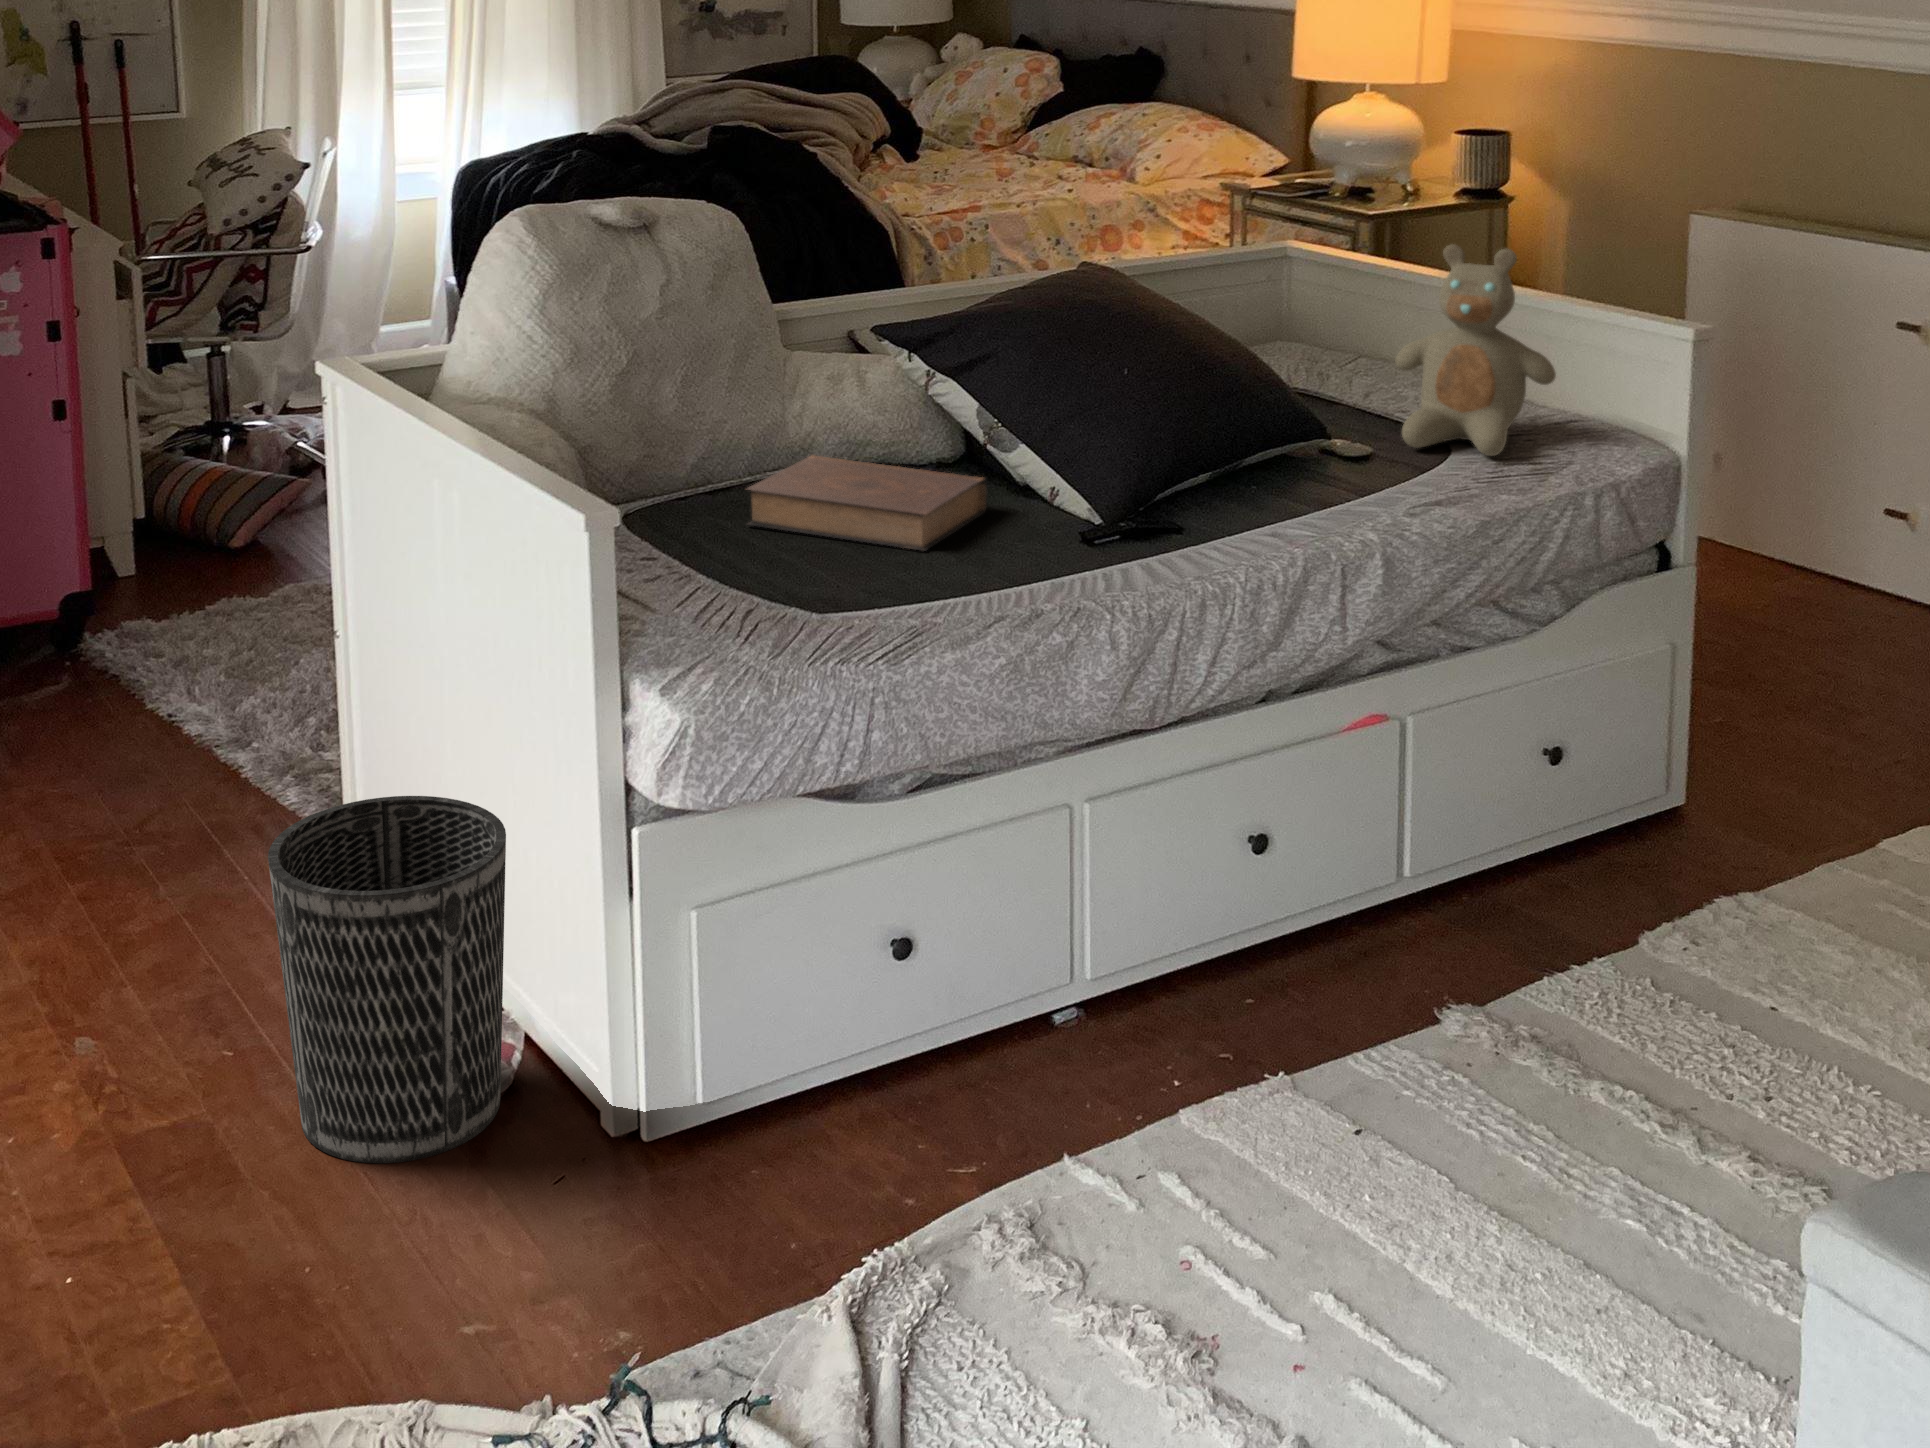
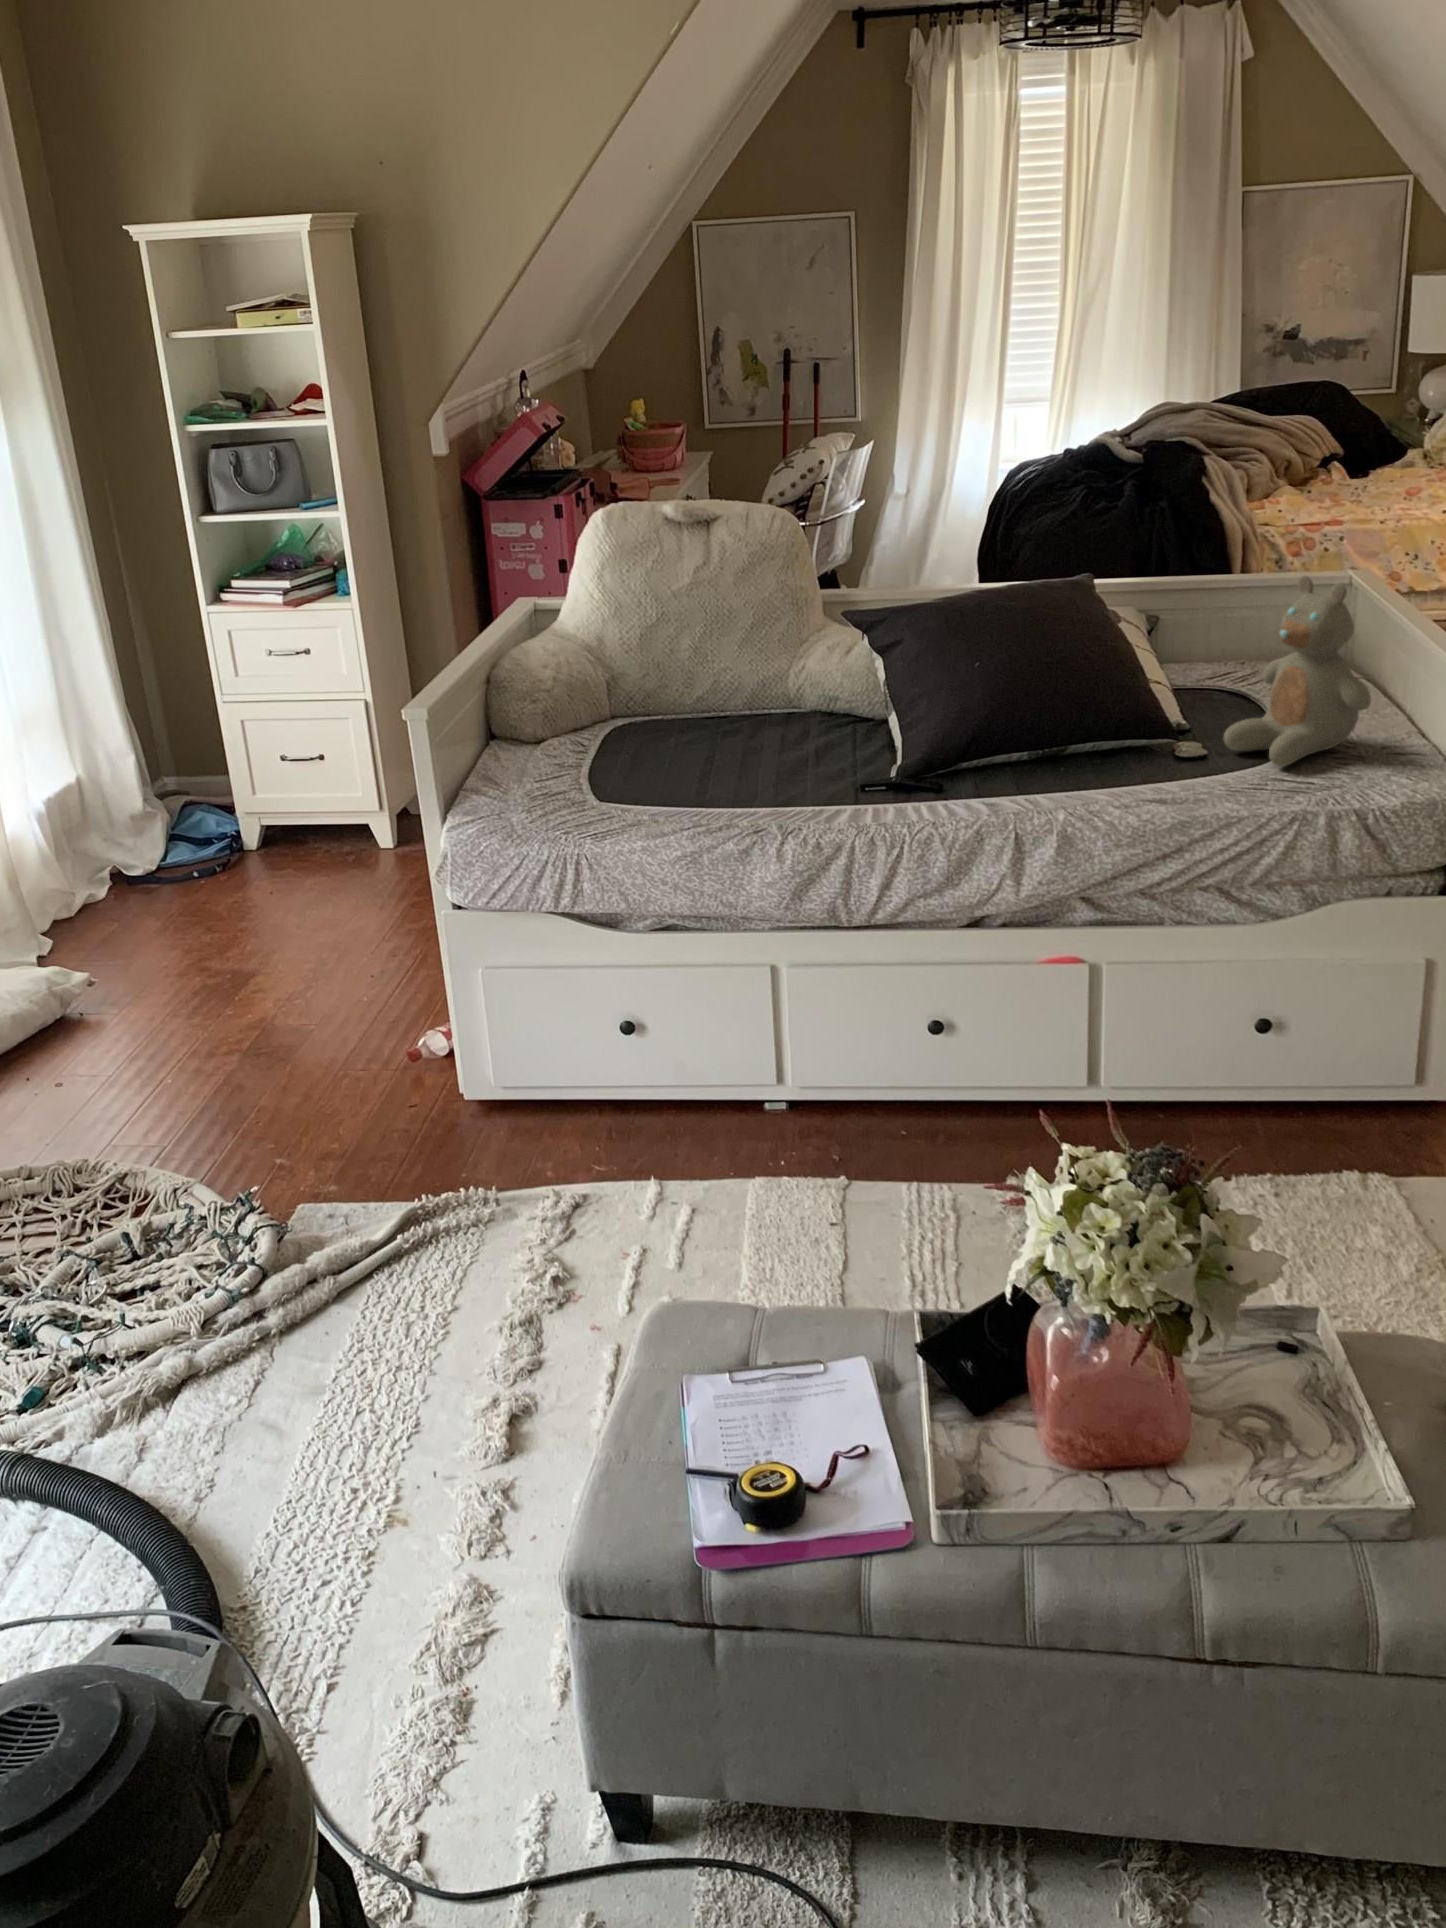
book: present [748,455,988,551] -> none [683,693,844,770]
wastebasket: present [268,796,506,1163] -> none [290,869,446,1083]

